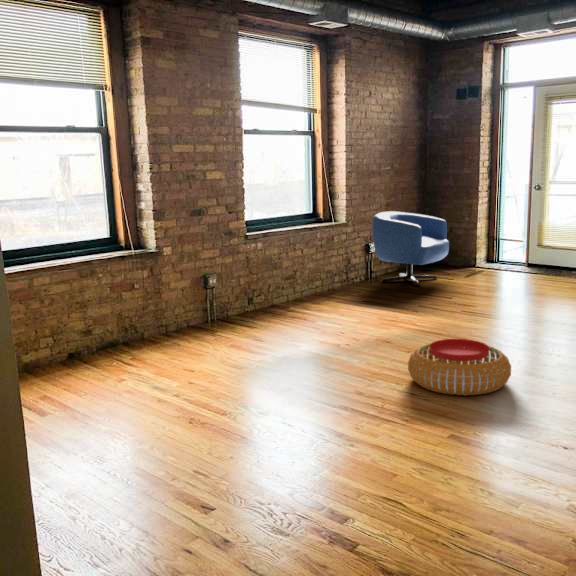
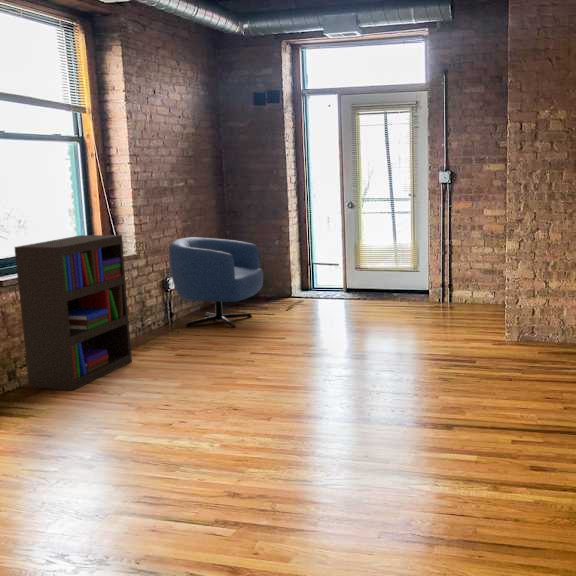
bookshelf: none [257,206,334,316] -> present [15,235,132,390]
pouf: present [408,339,511,396] -> none [270,410,415,501]

